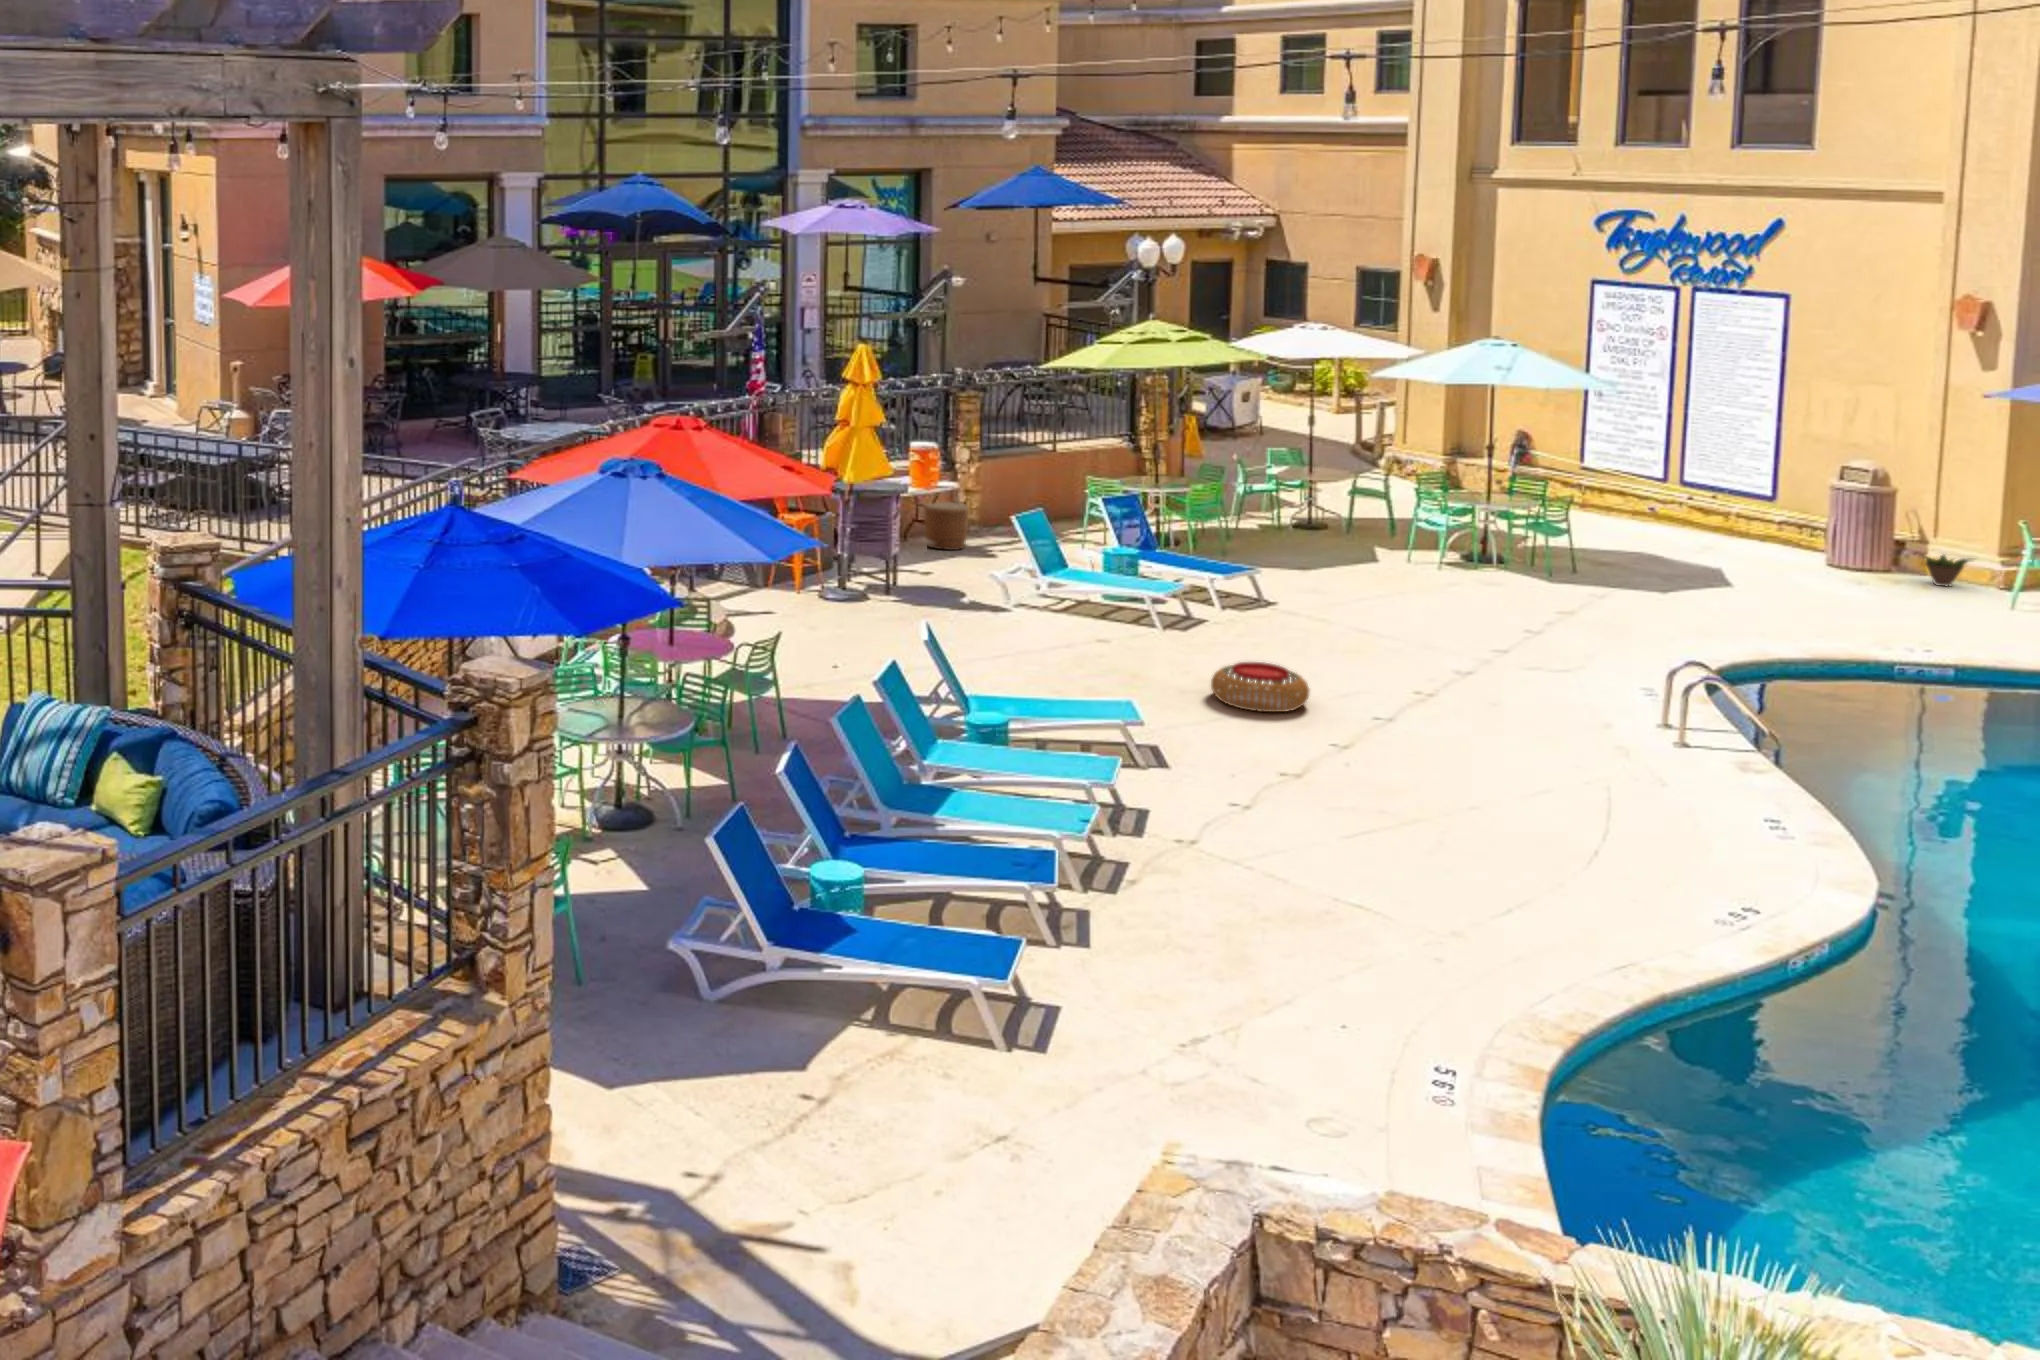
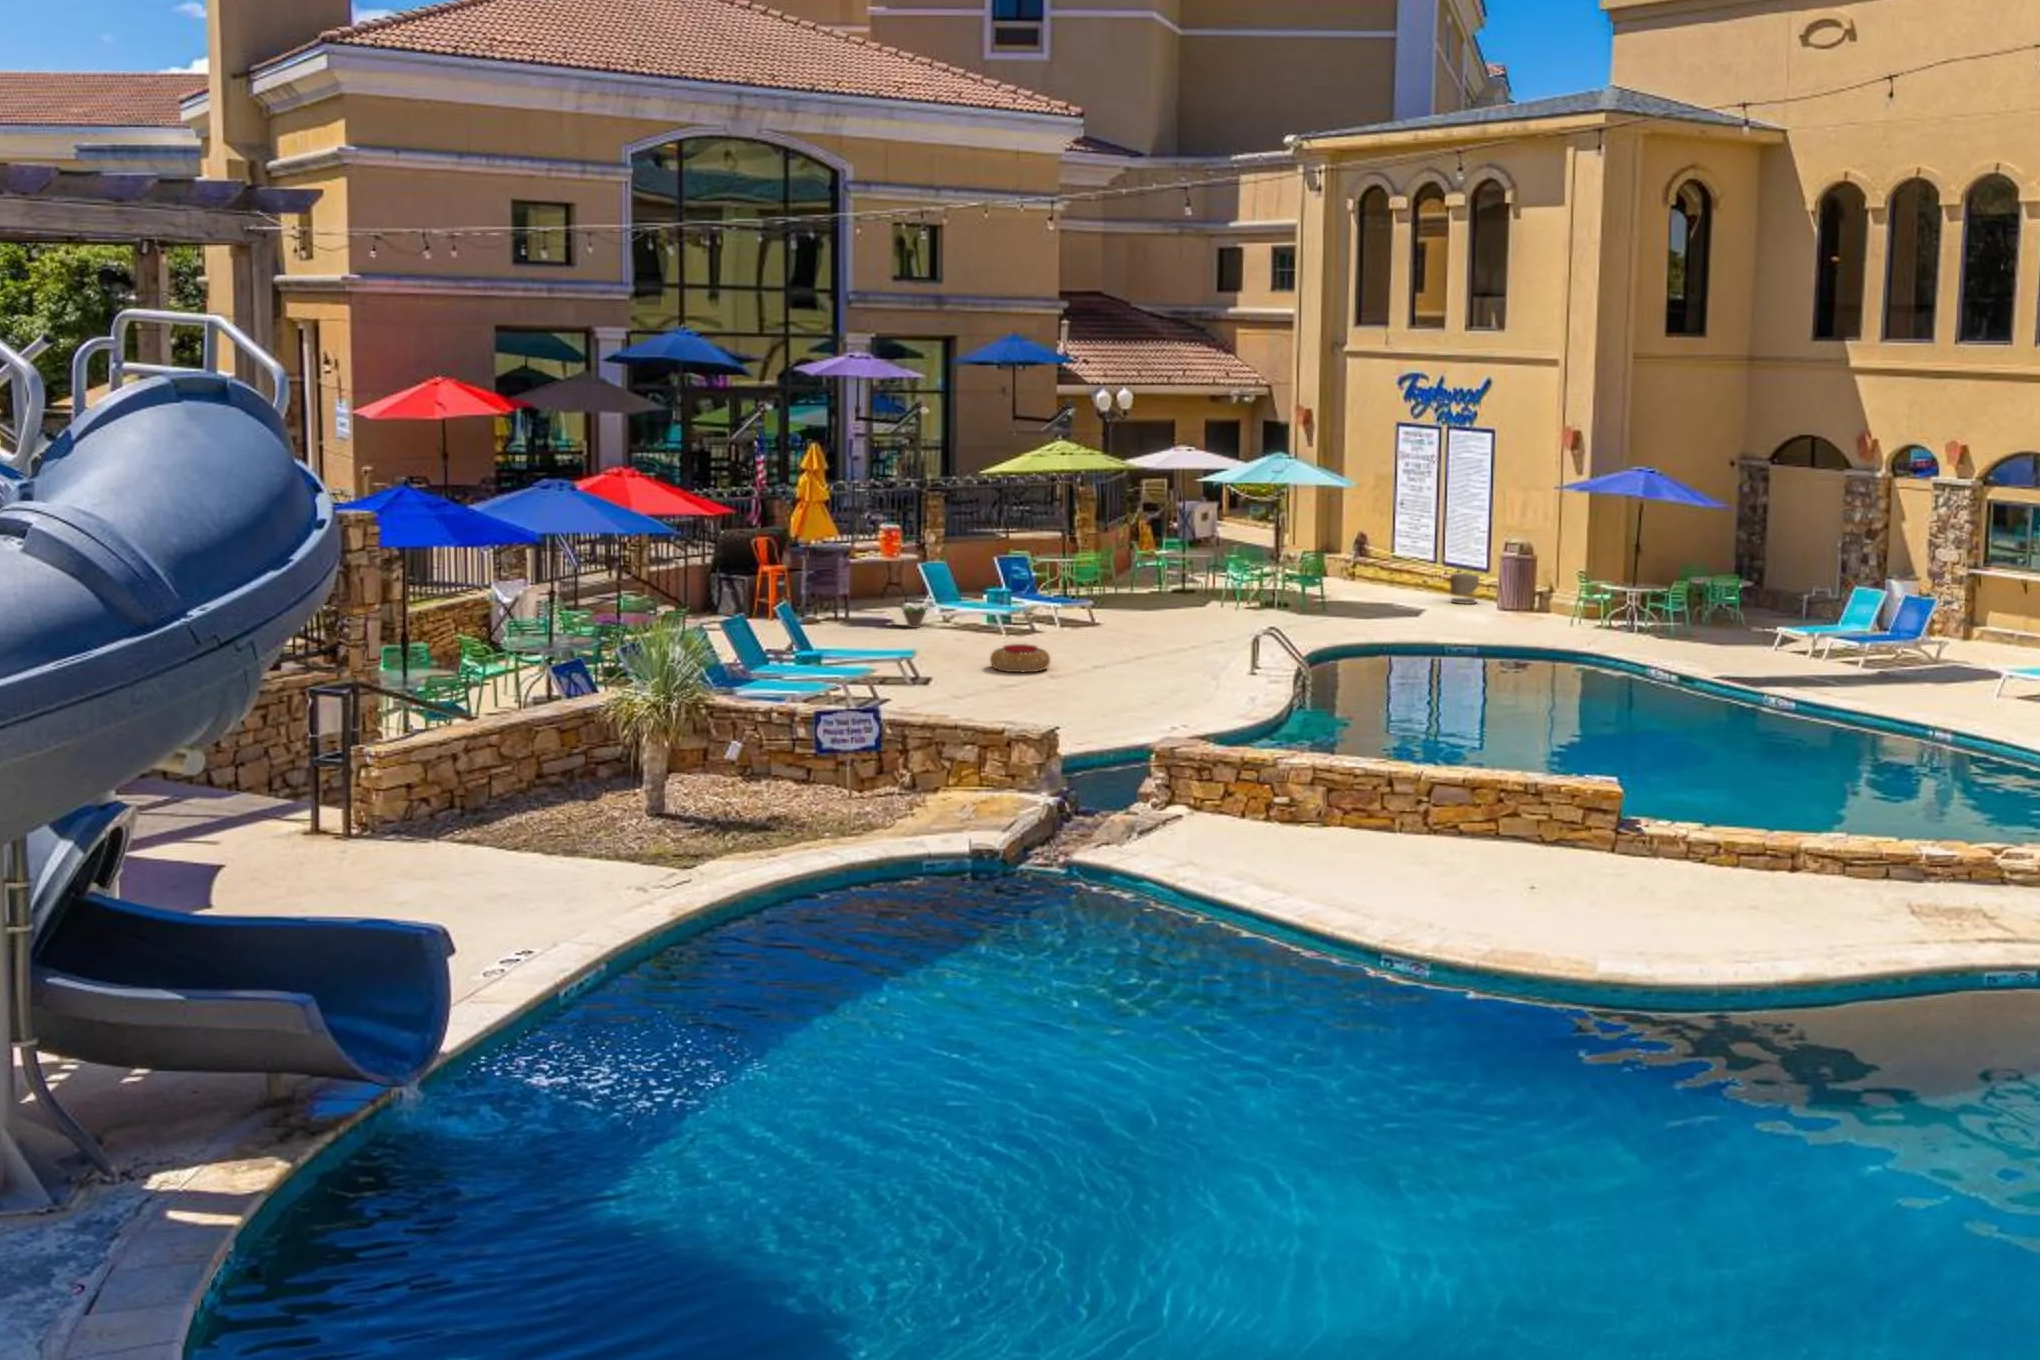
woven basket: present [924,502,969,550] -> present [1450,573,1479,604]
decorative plant: present [1923,555,1971,586] -> present [900,606,928,628]

